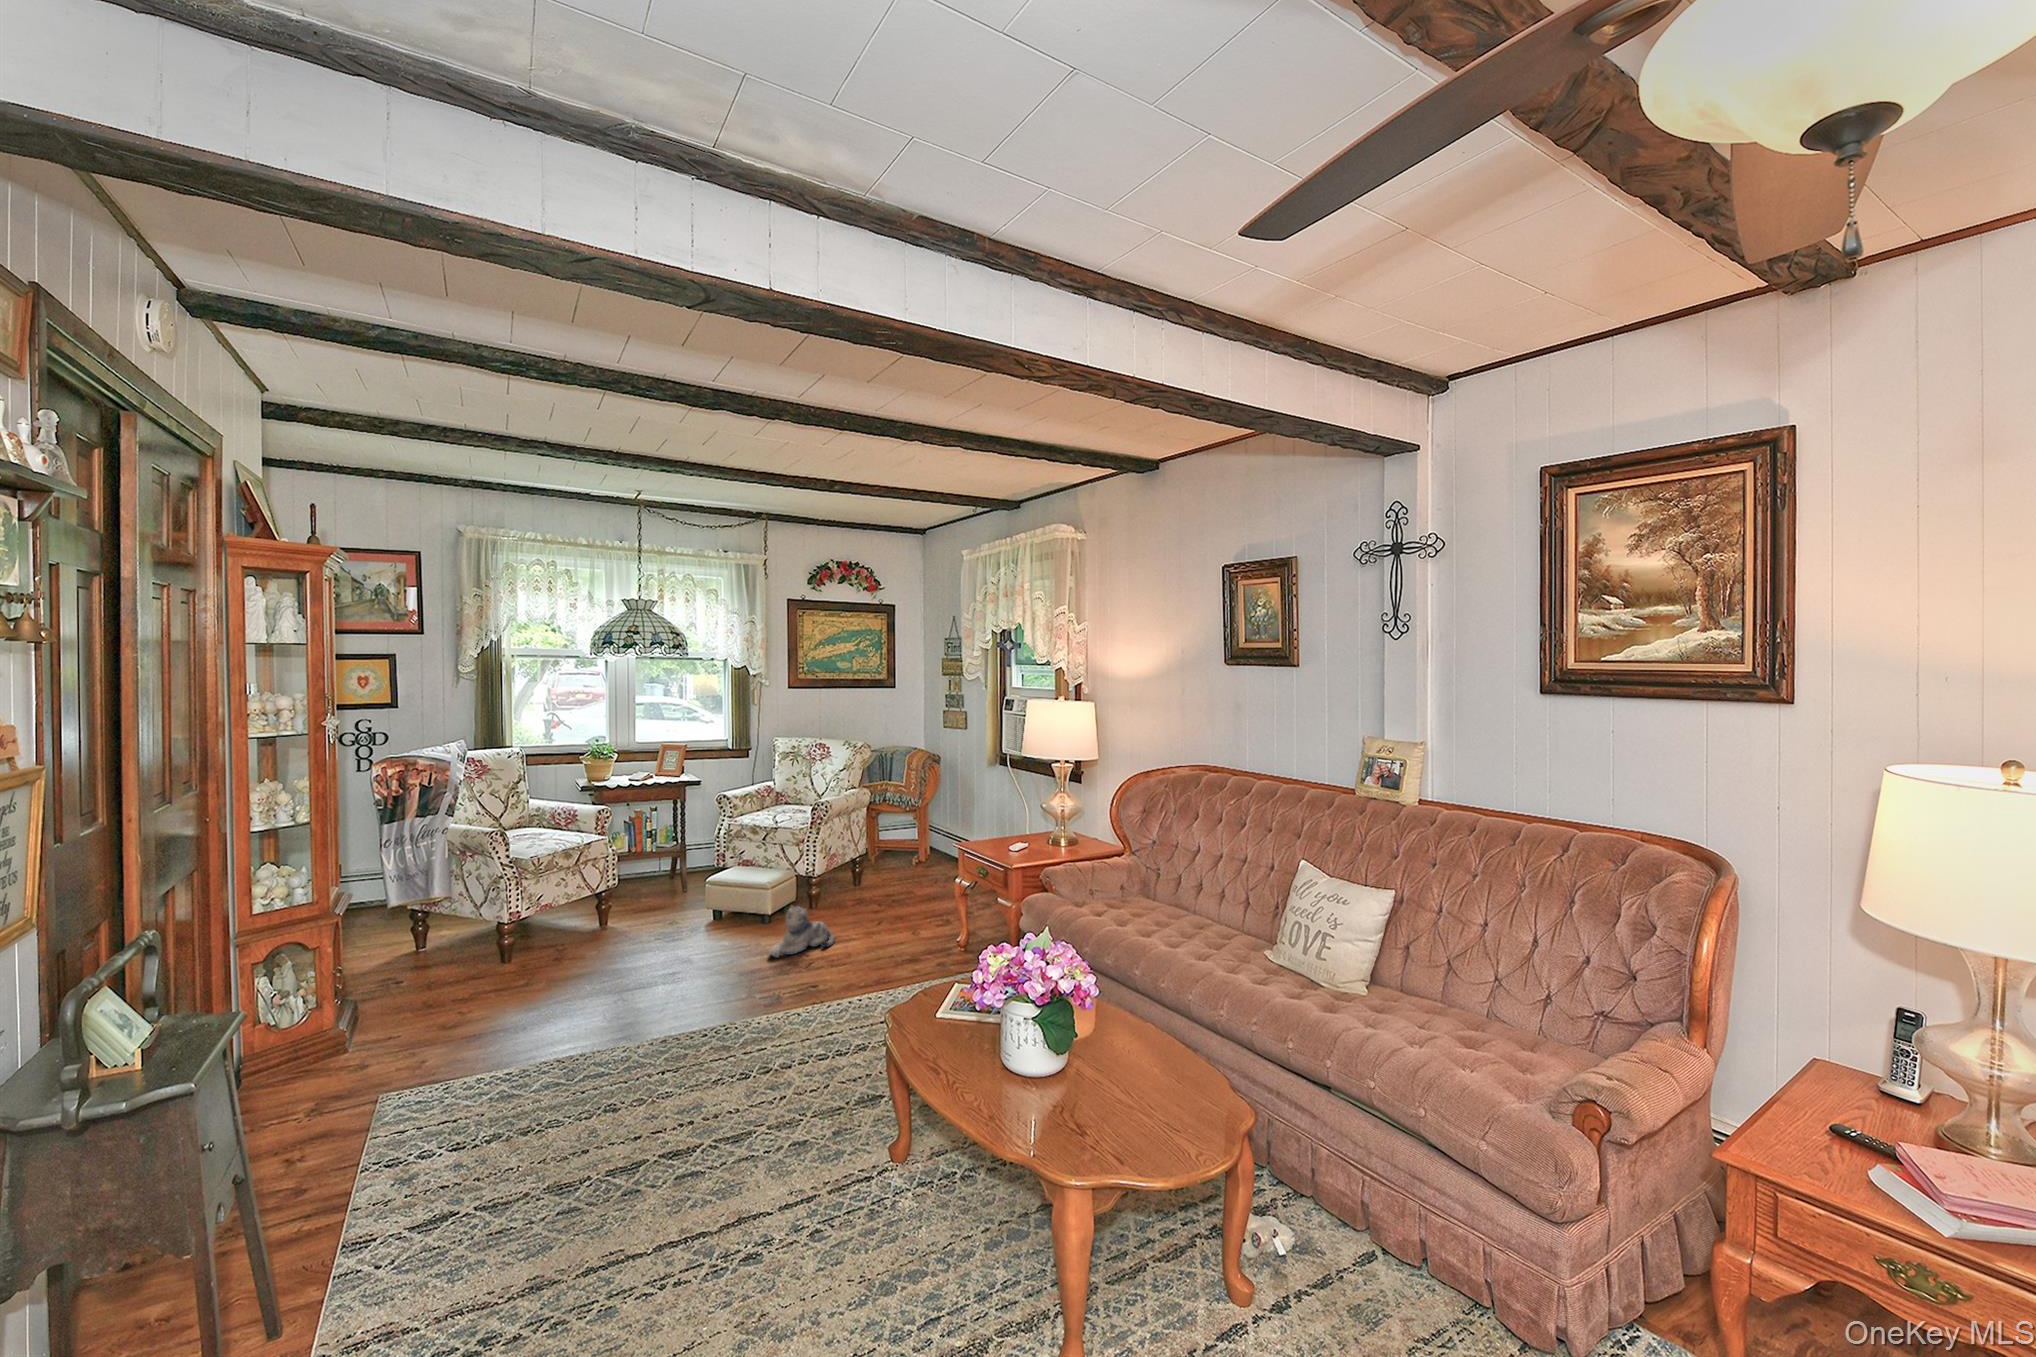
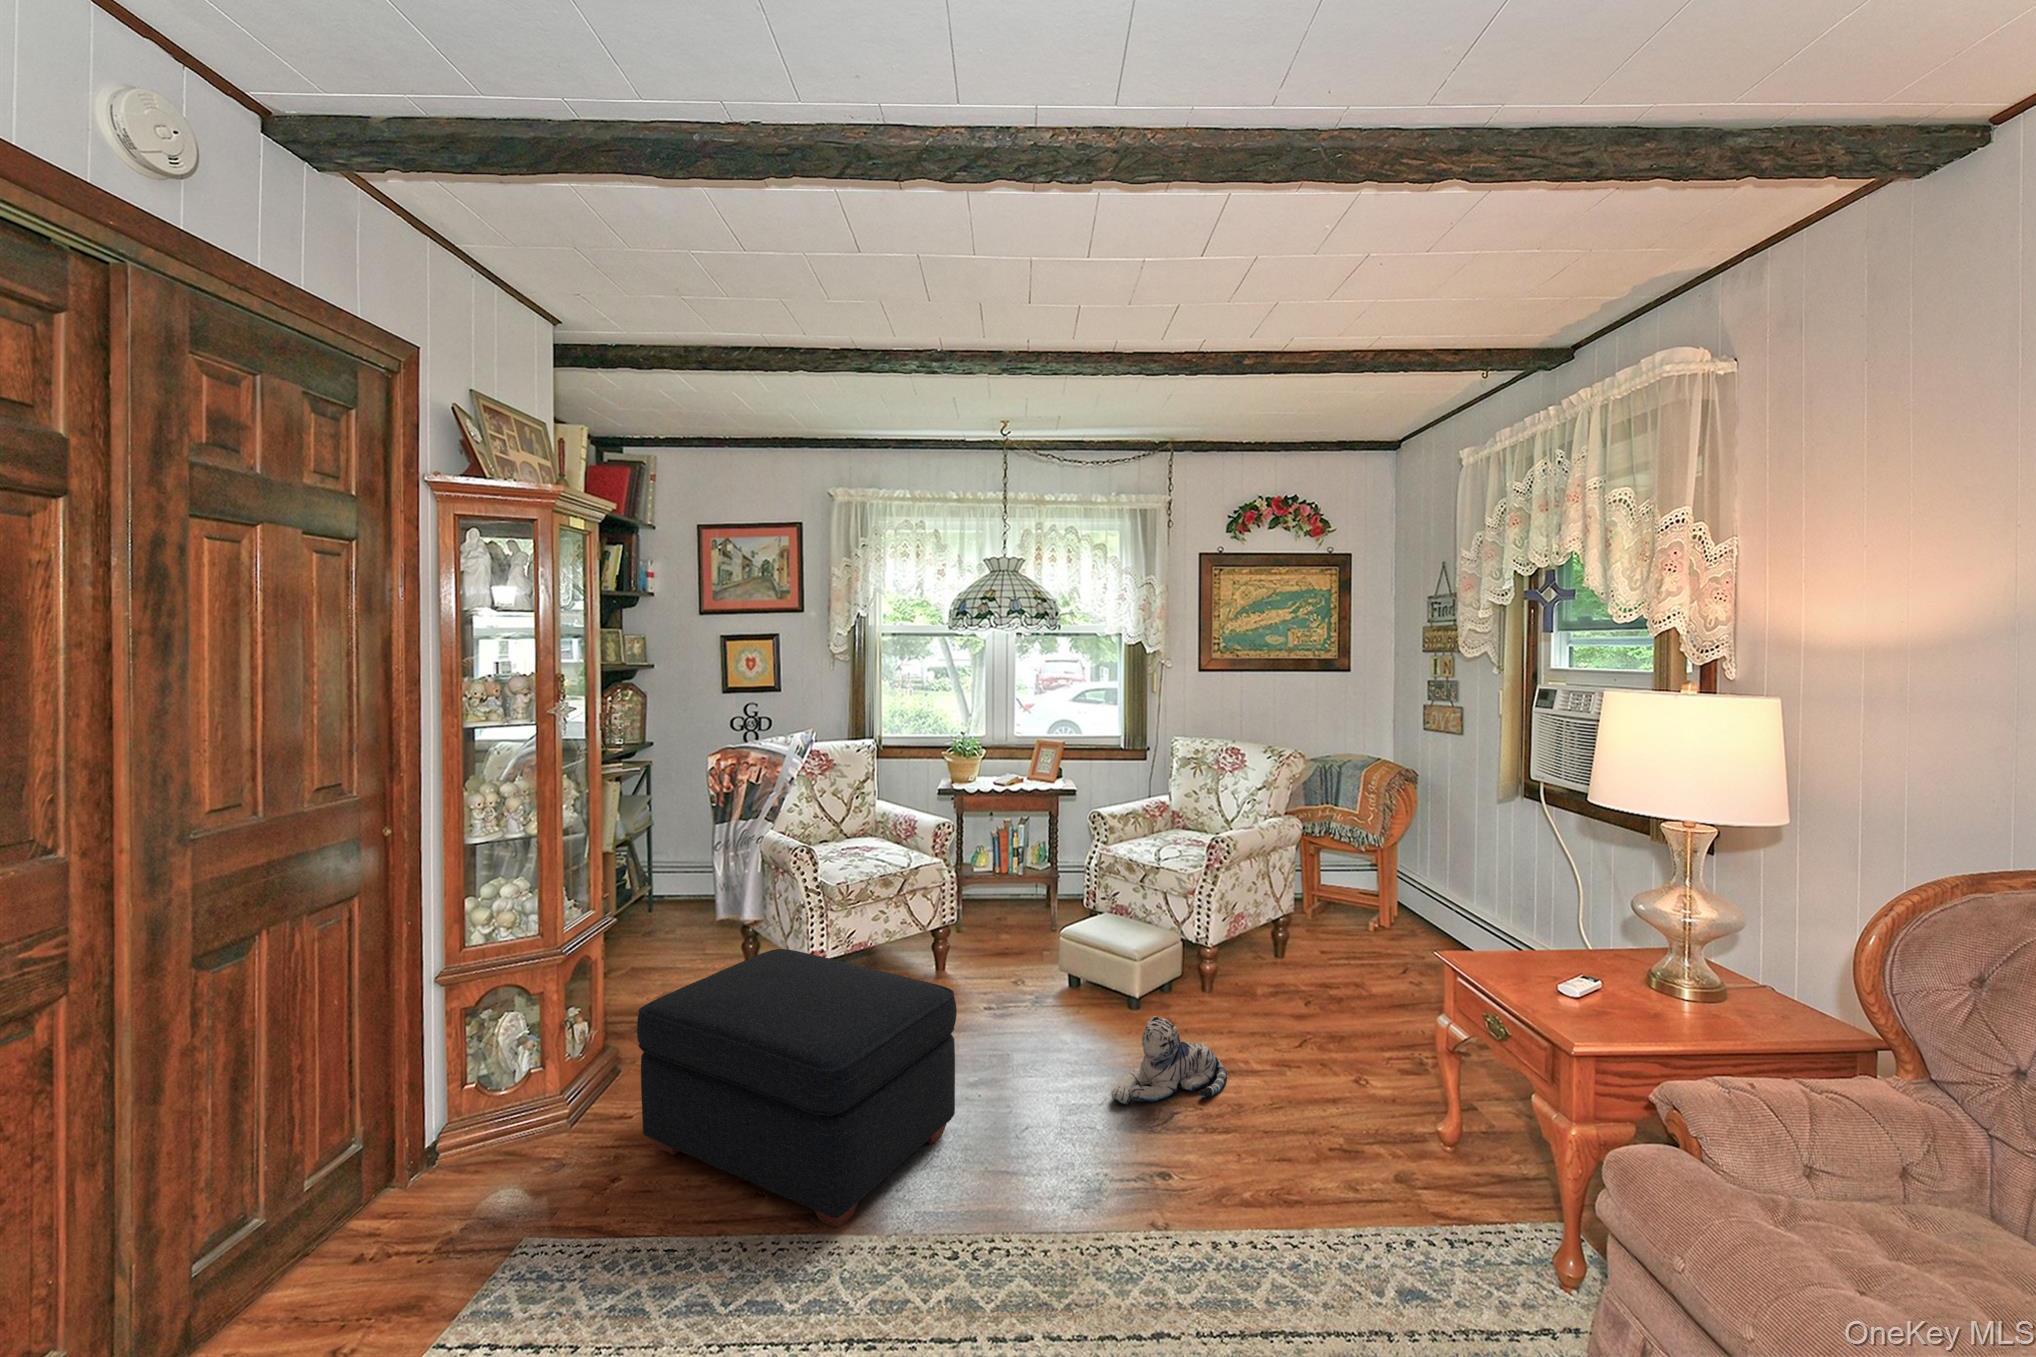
ottoman: none [442,896,675,1031] -> present [637,949,957,1228]

